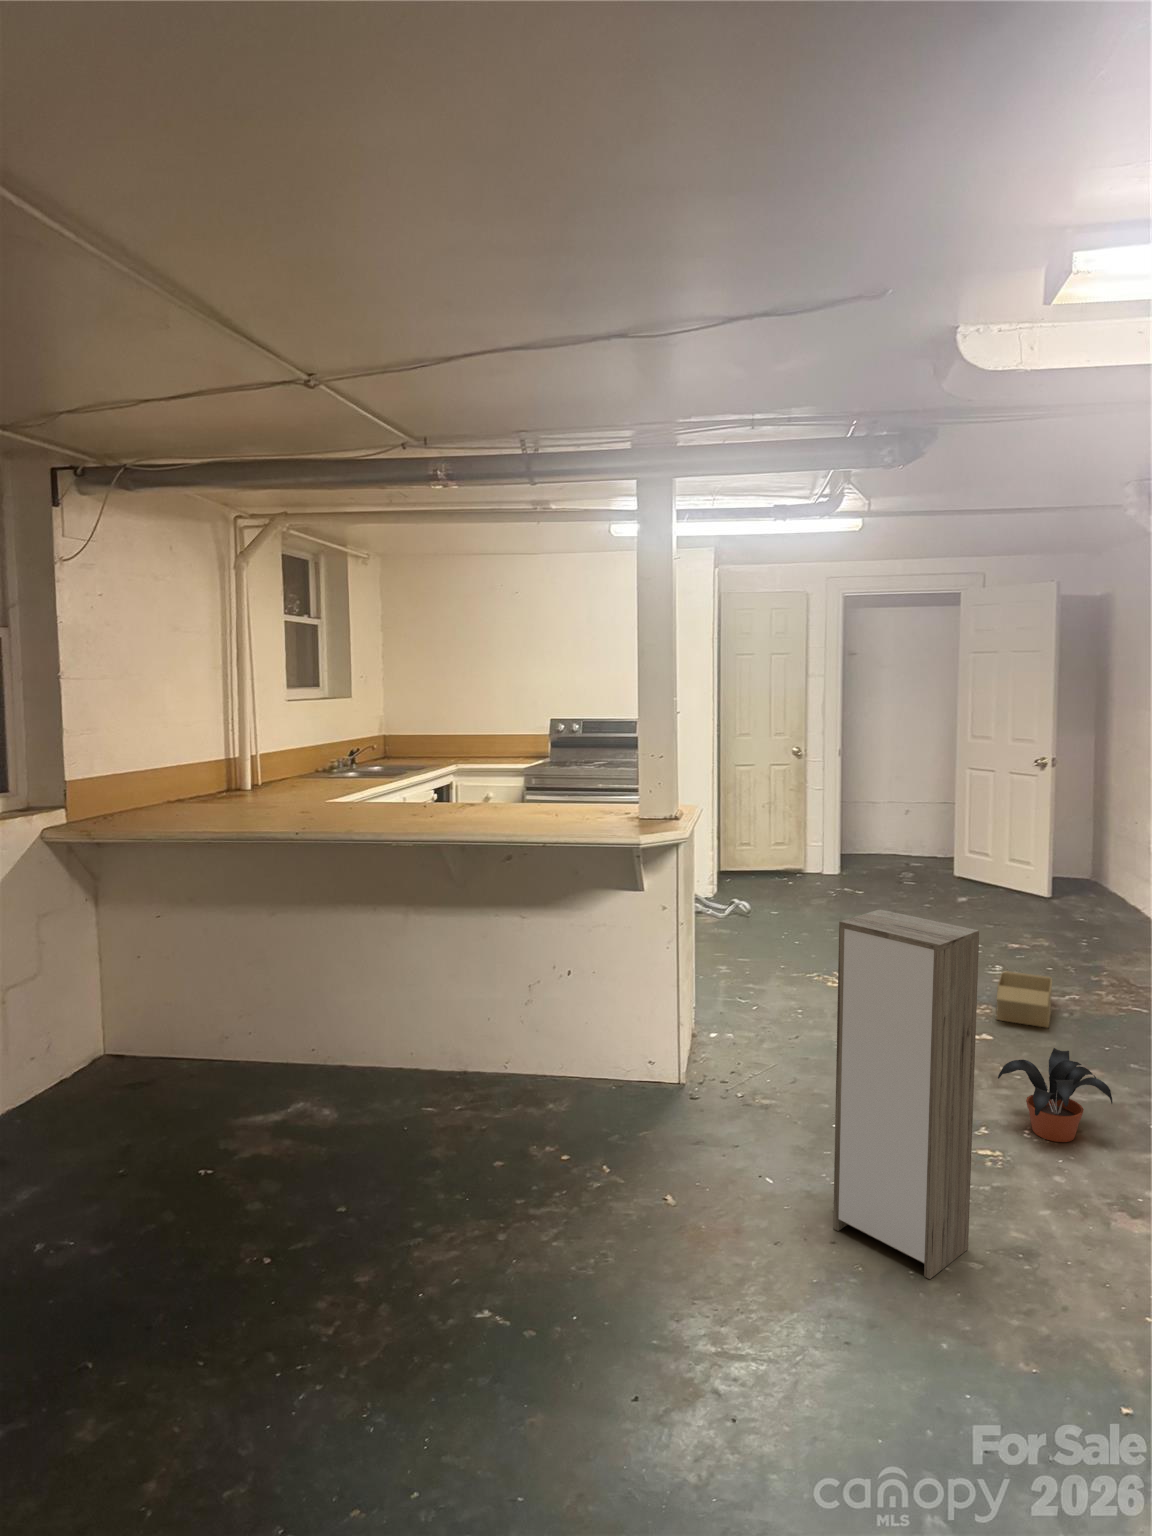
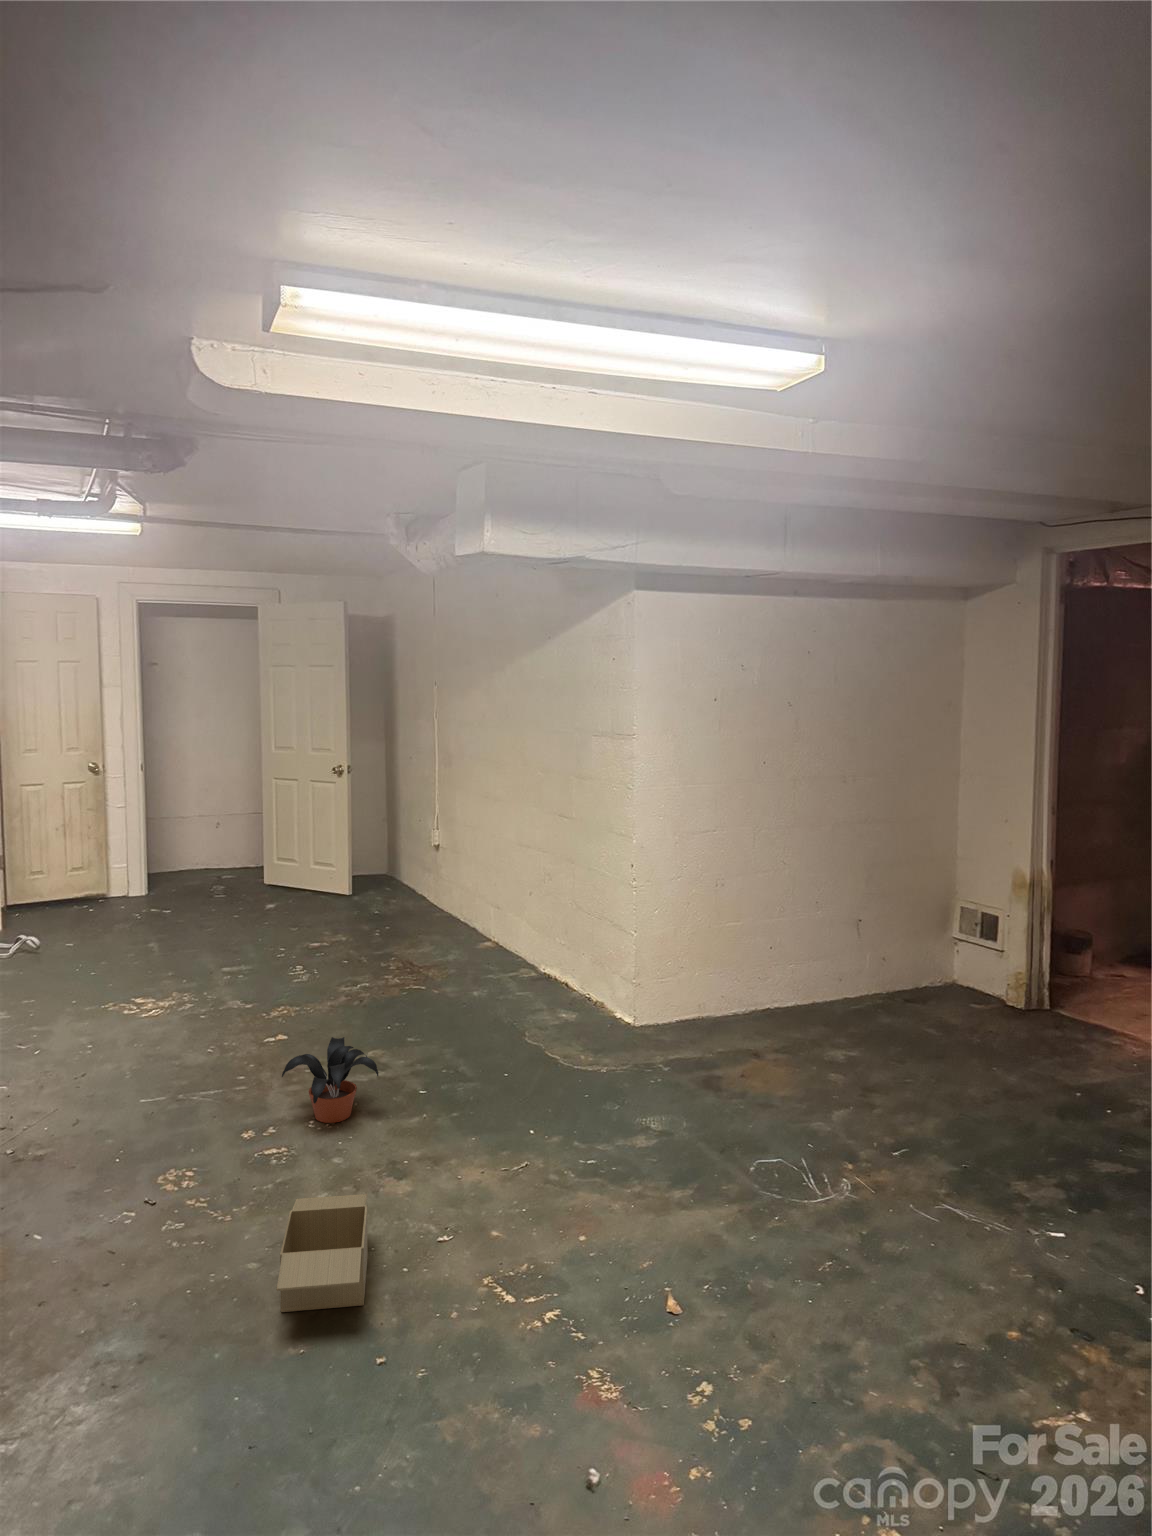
storage cabinet: present [833,909,979,1279] -> none [99,935,246,1288]
cardboard box: present [996,971,1052,1028] -> present [277,1194,368,1312]

